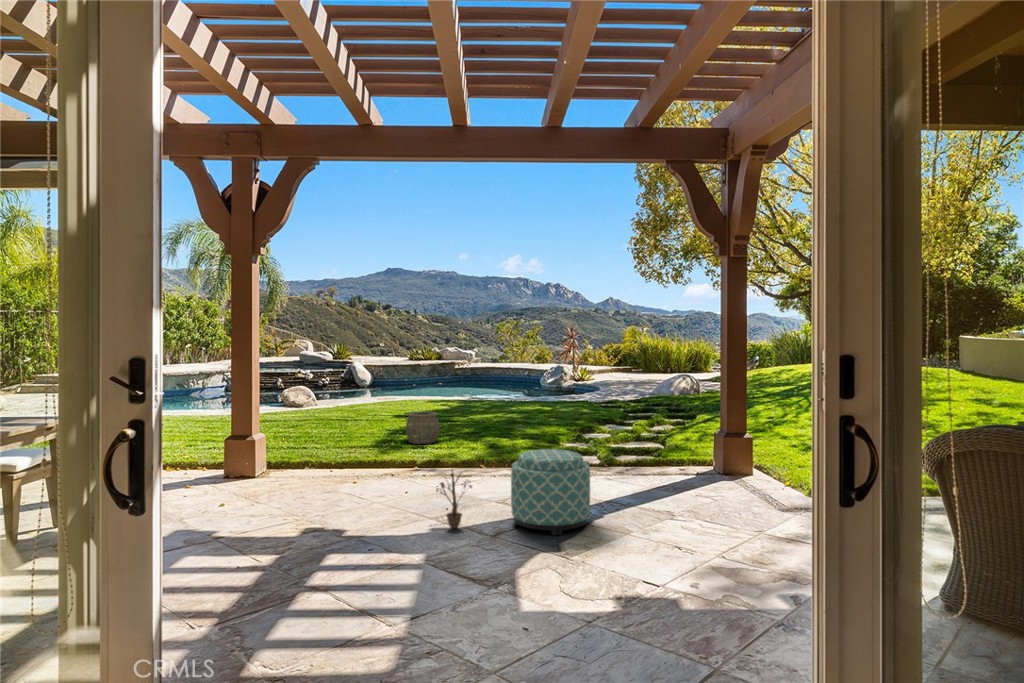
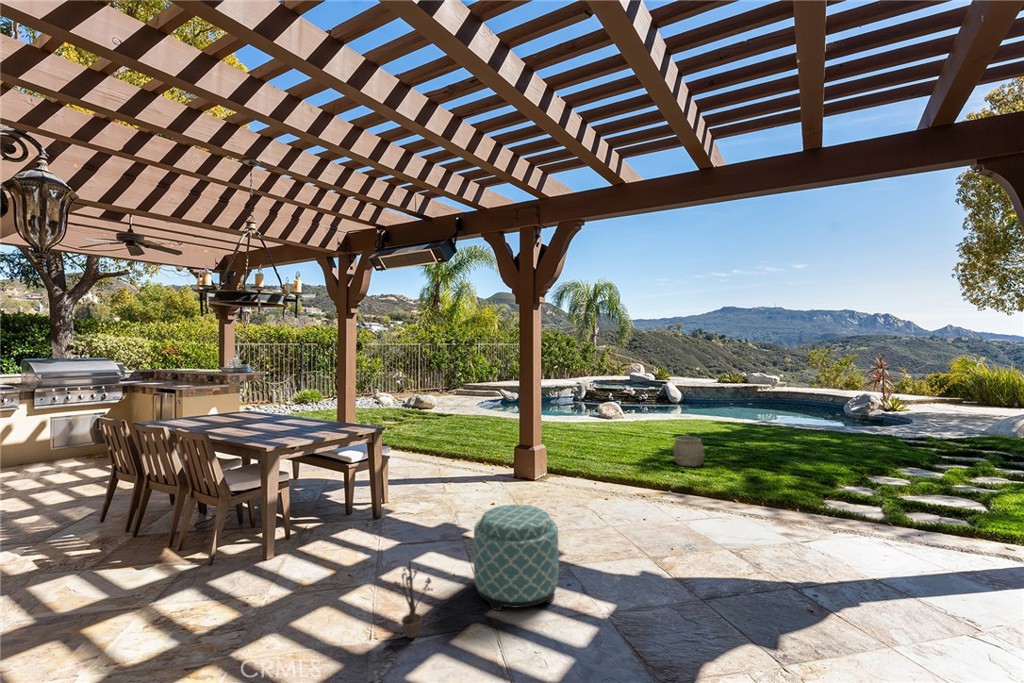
ottoman: present [511,449,590,535] -> present [474,505,559,611]
decorative plant: present [431,471,472,529] -> present [388,562,432,638]

